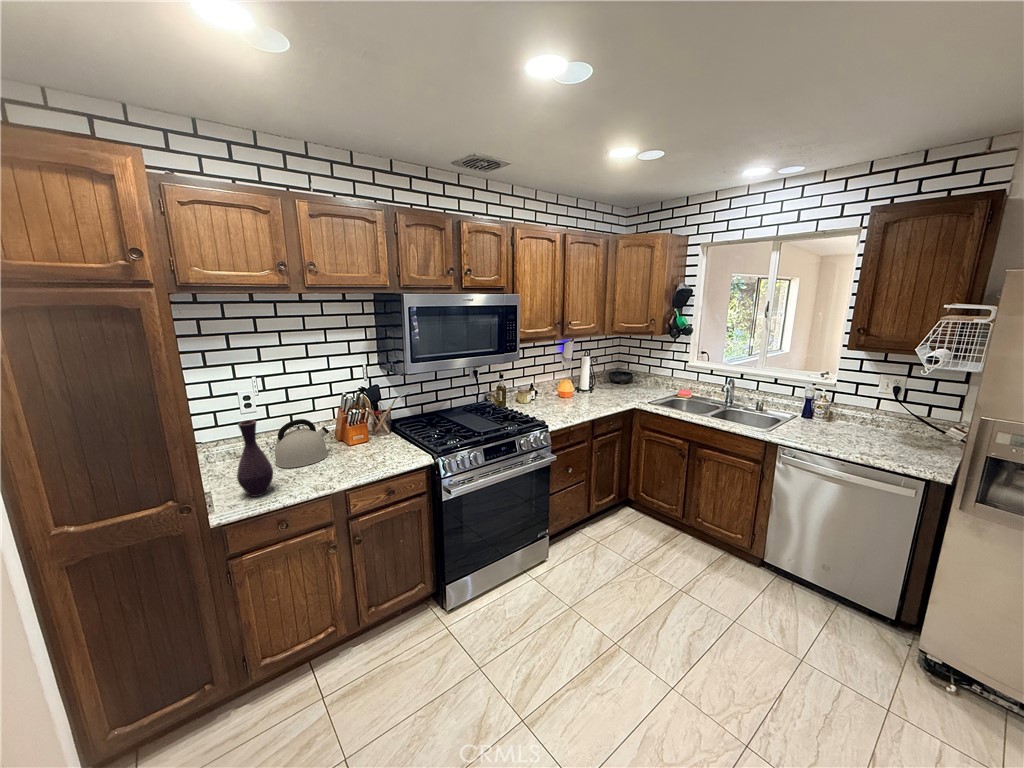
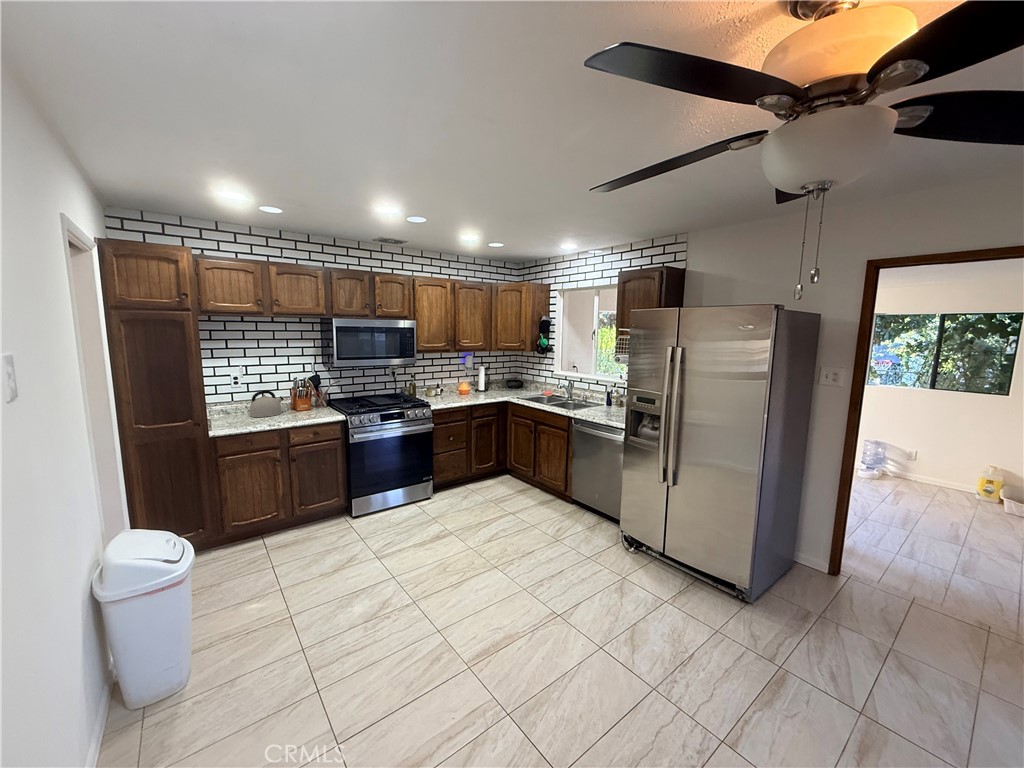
vase: present [237,420,273,497] -> none [225,384,246,426]

